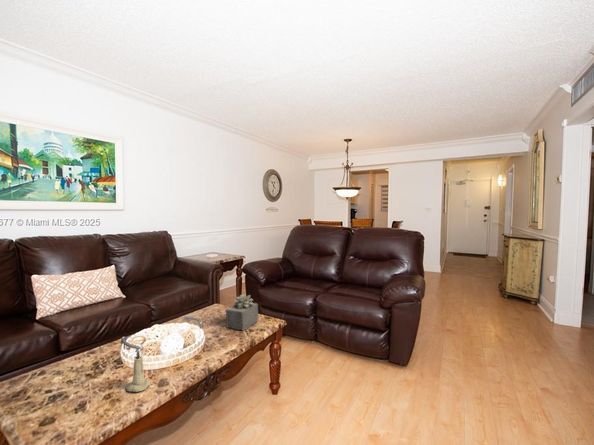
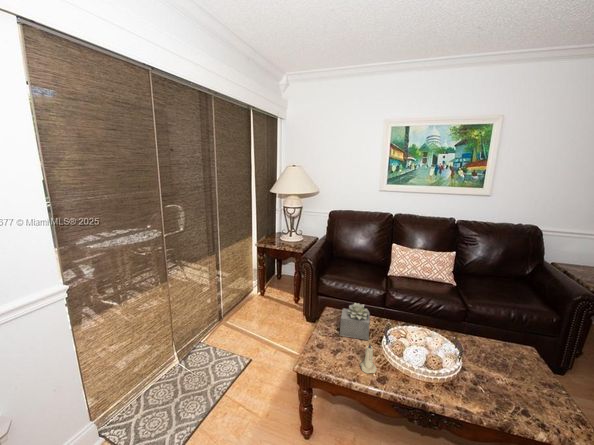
succulent plant: present [226,295,258,330] -> present [340,303,370,340]

